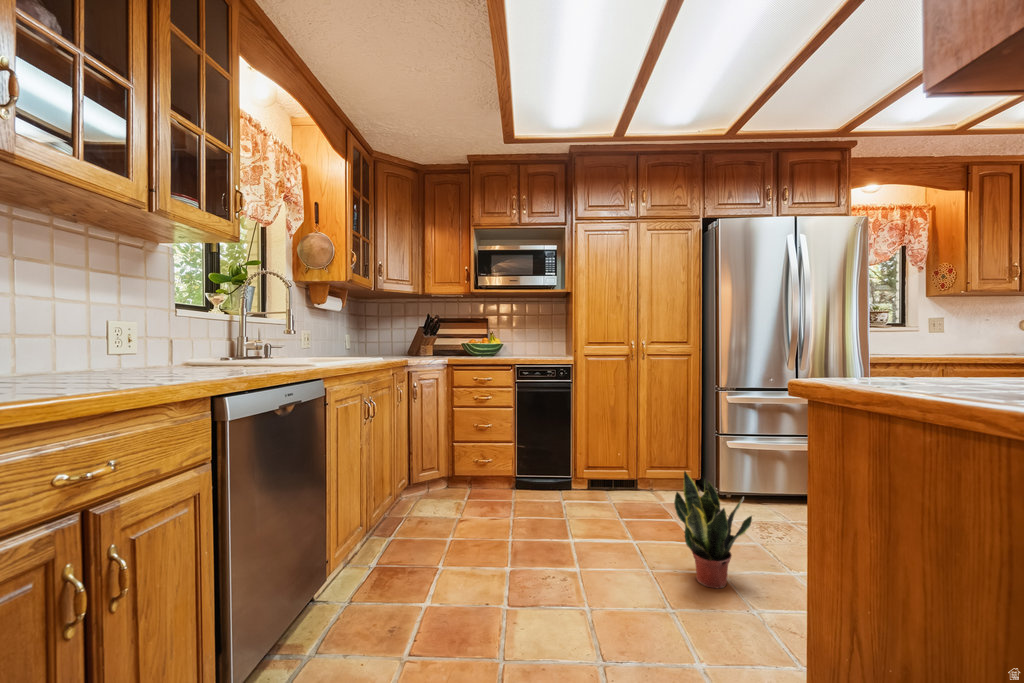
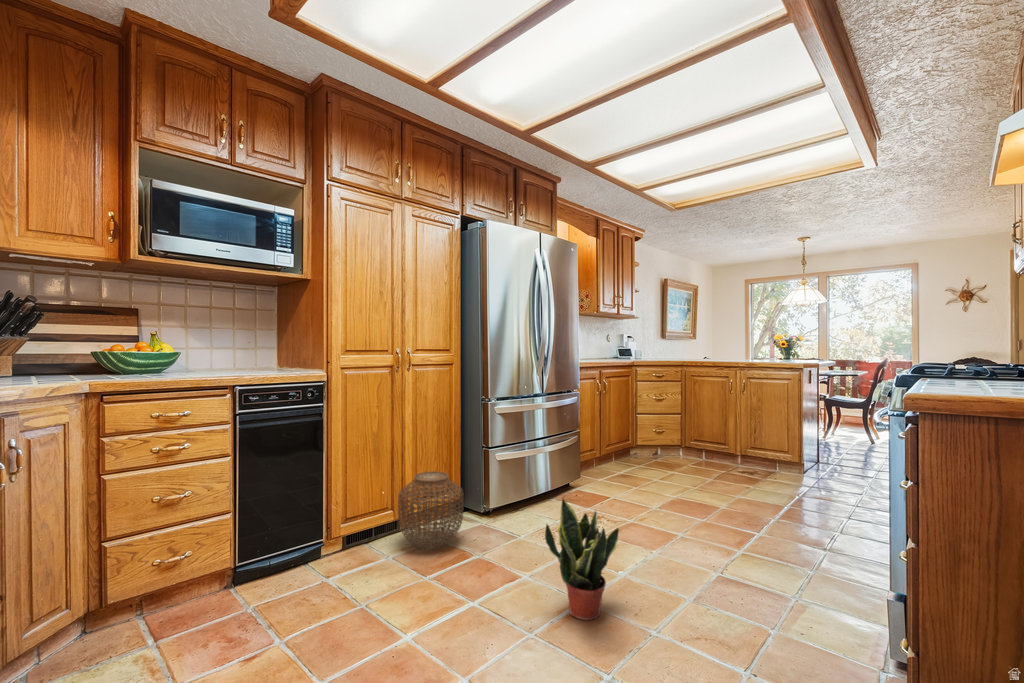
woven basket: none [624,443,679,507] -> present [398,471,464,550]

